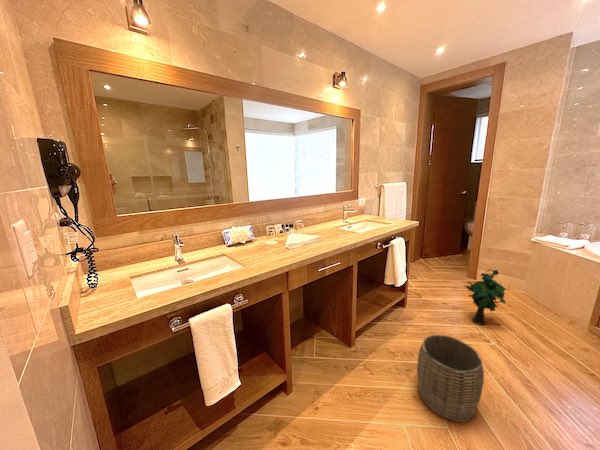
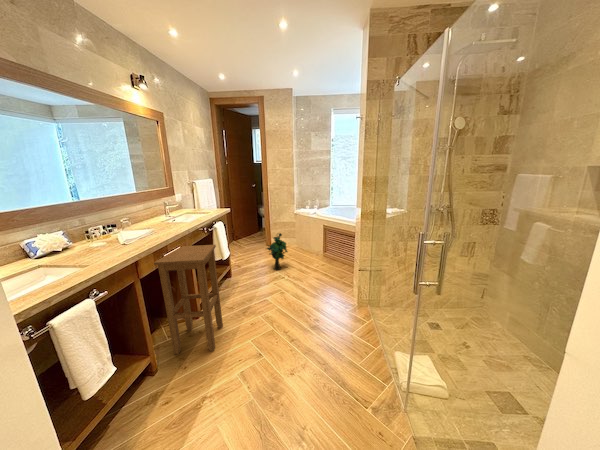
stool: none [307,260,381,407] -> present [154,245,223,354]
woven basket: present [417,335,484,422] -> none [250,276,285,324]

